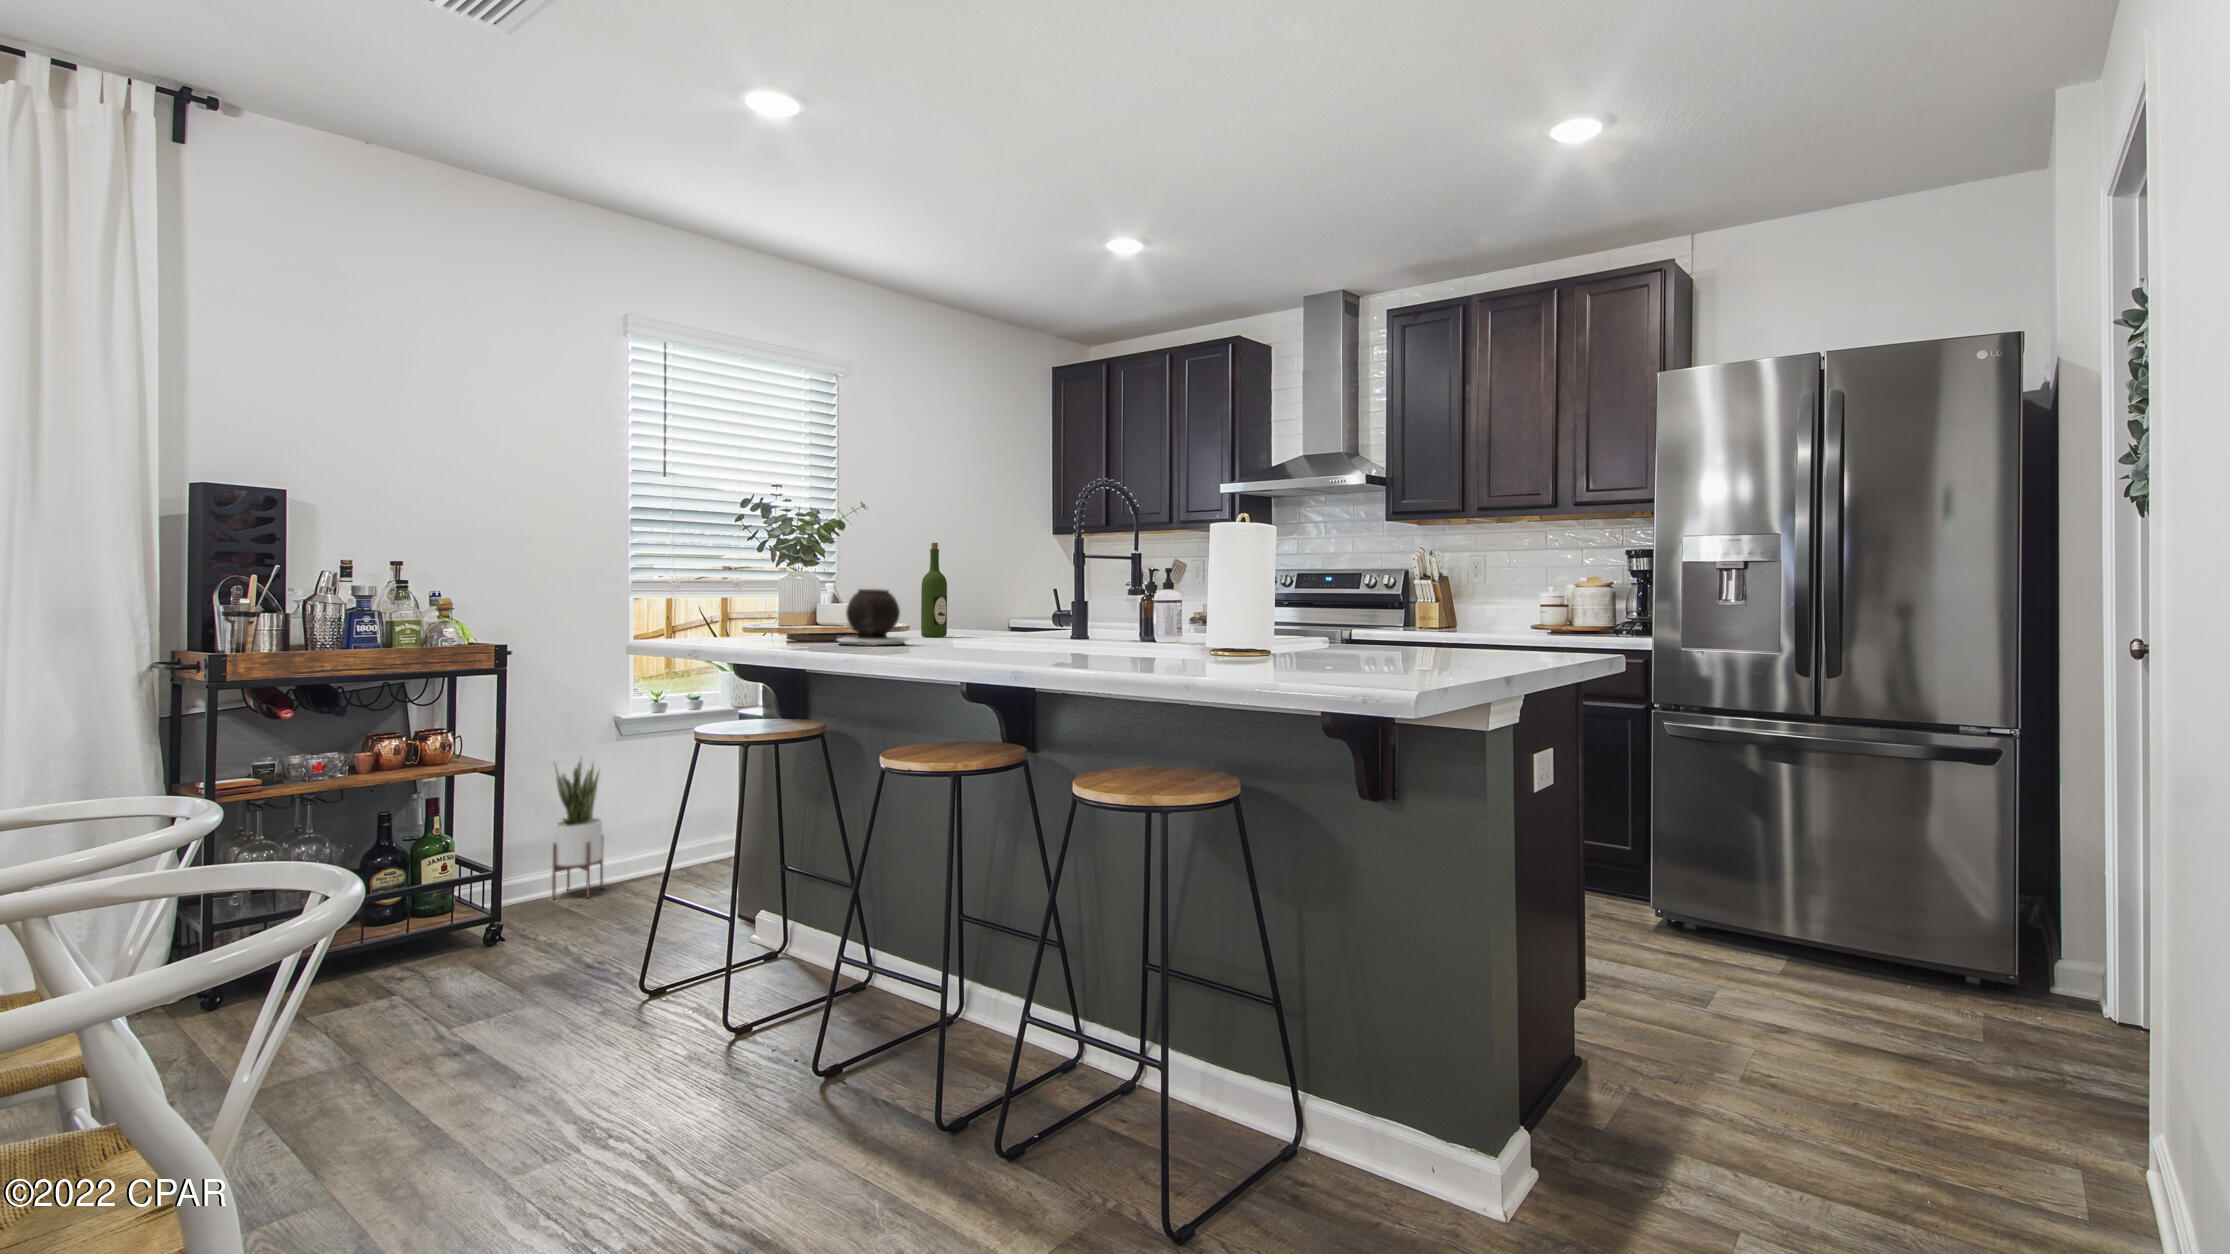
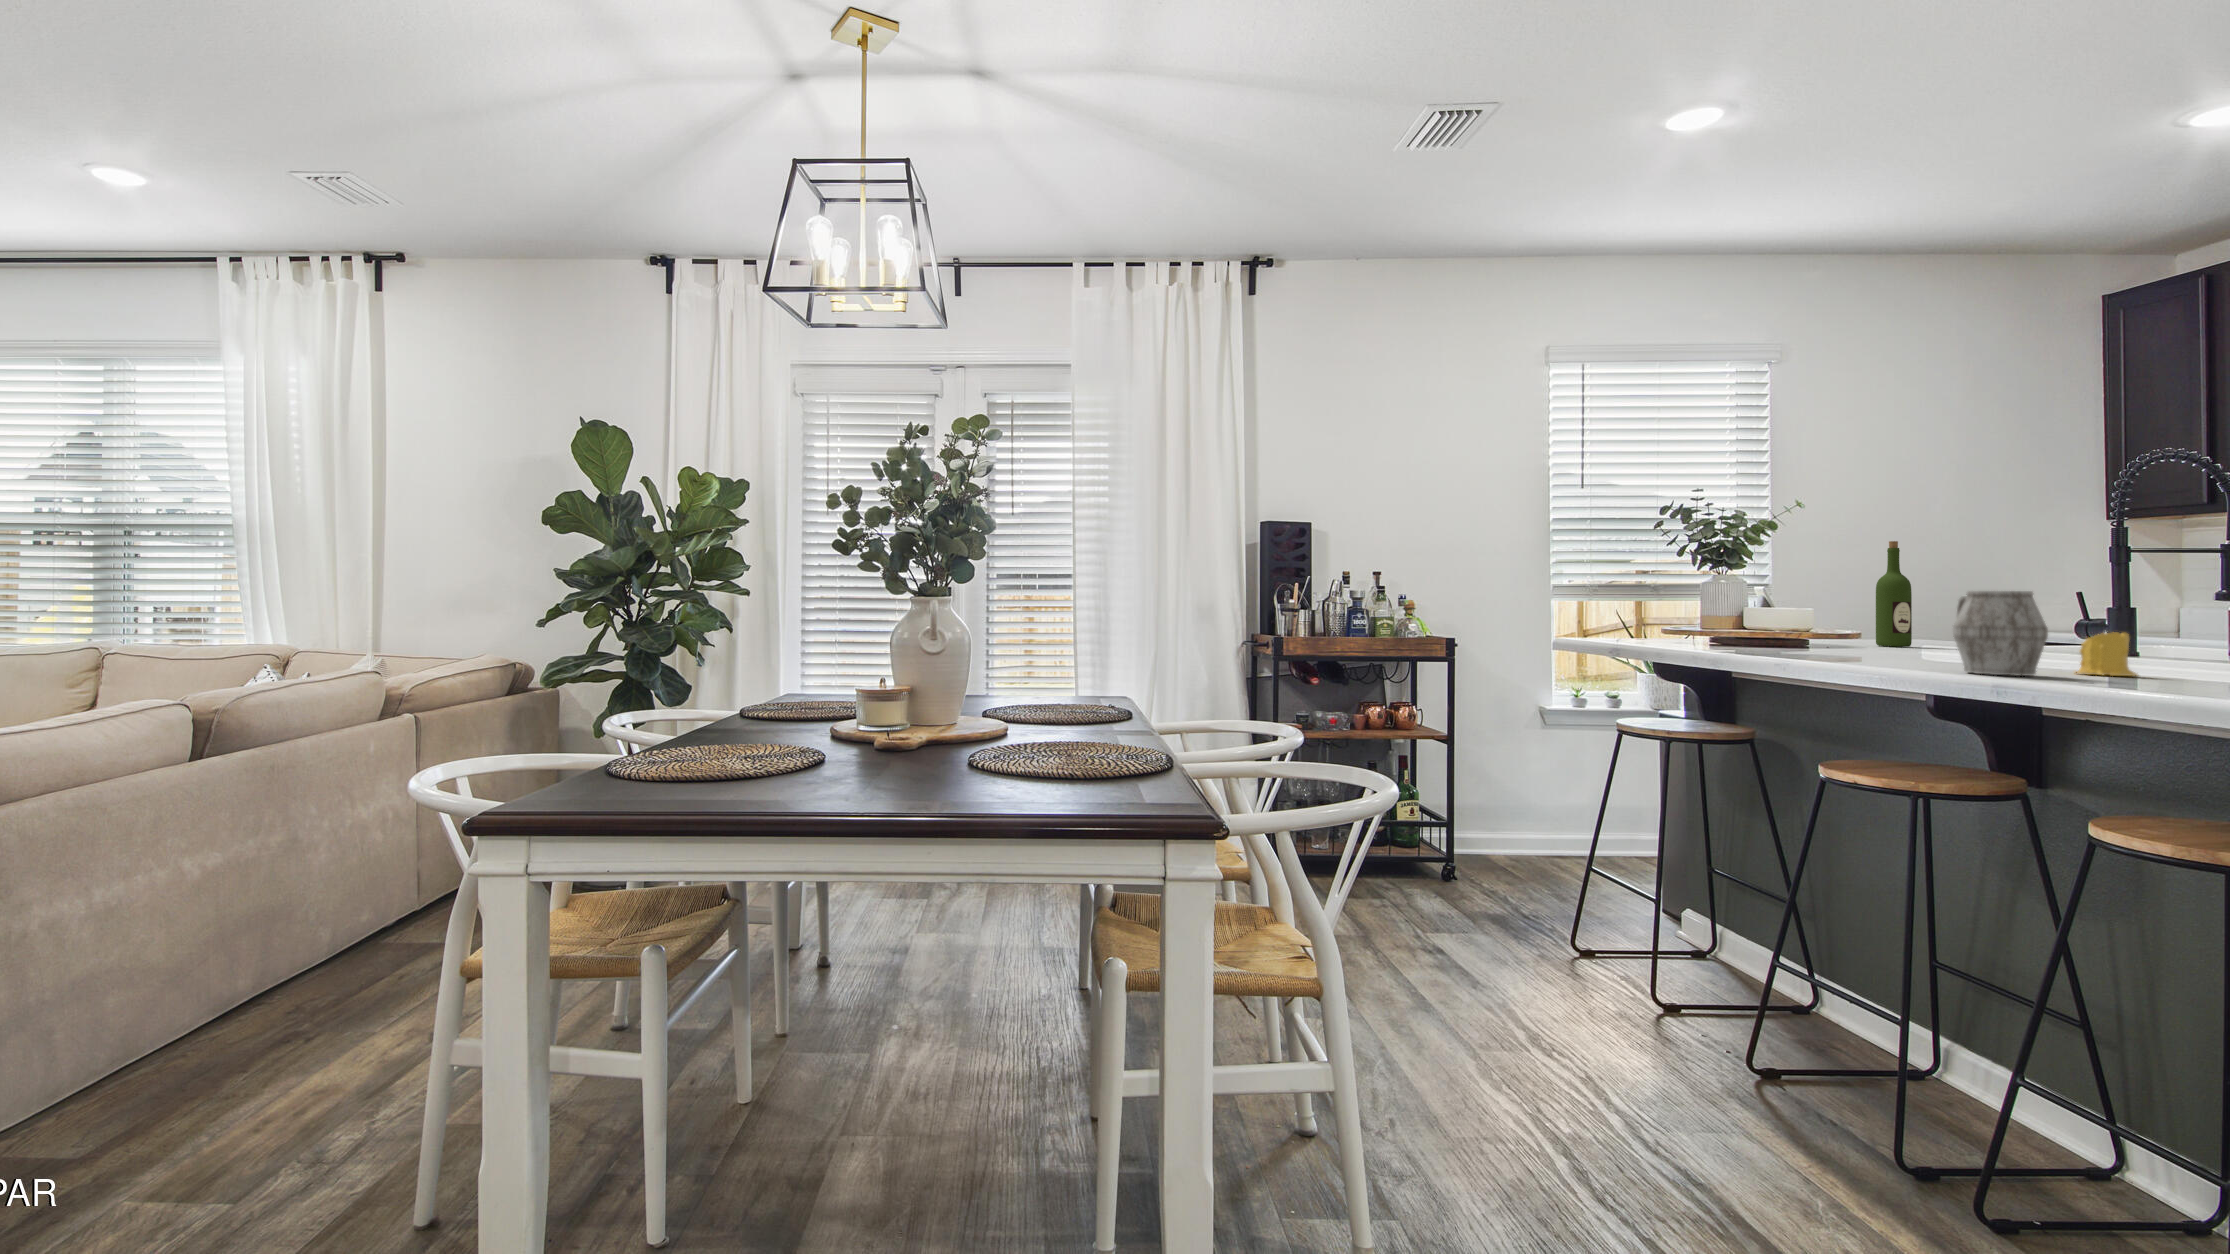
mug: none [984,587,1048,662] -> present [1953,591,2048,676]
vase: present [838,589,907,646] -> none [1768,593,1856,652]
candle: none [1060,619,1099,657] -> present [2076,632,2137,676]
potted plant: present [552,759,604,898] -> none [1491,737,1532,863]

